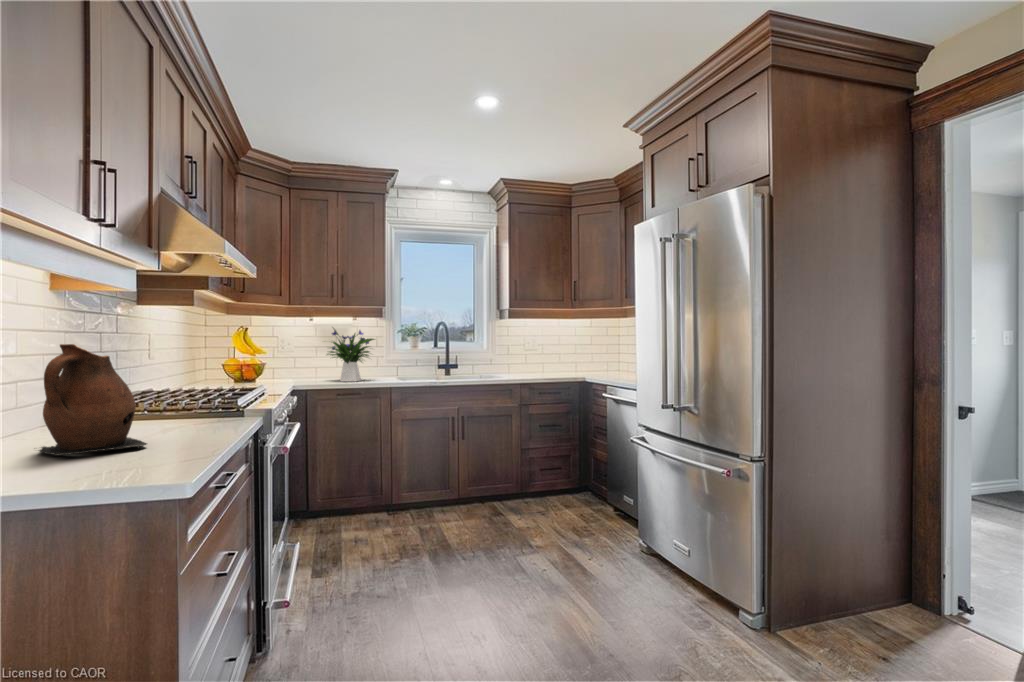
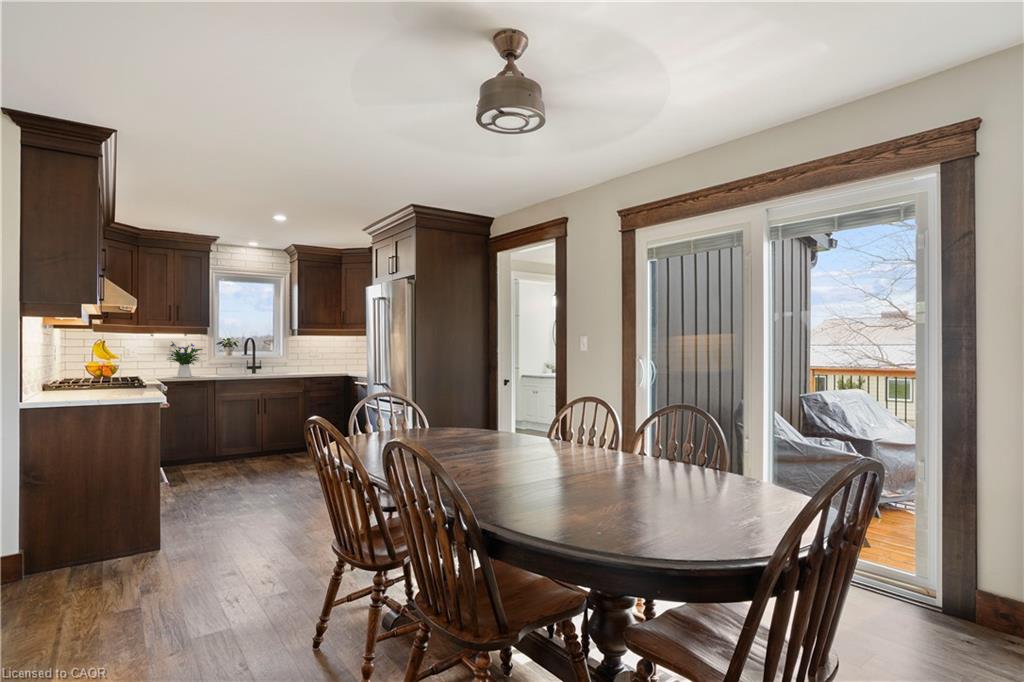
ceramic pitcher: present [38,344,147,456] -> none [82,353,130,395]

